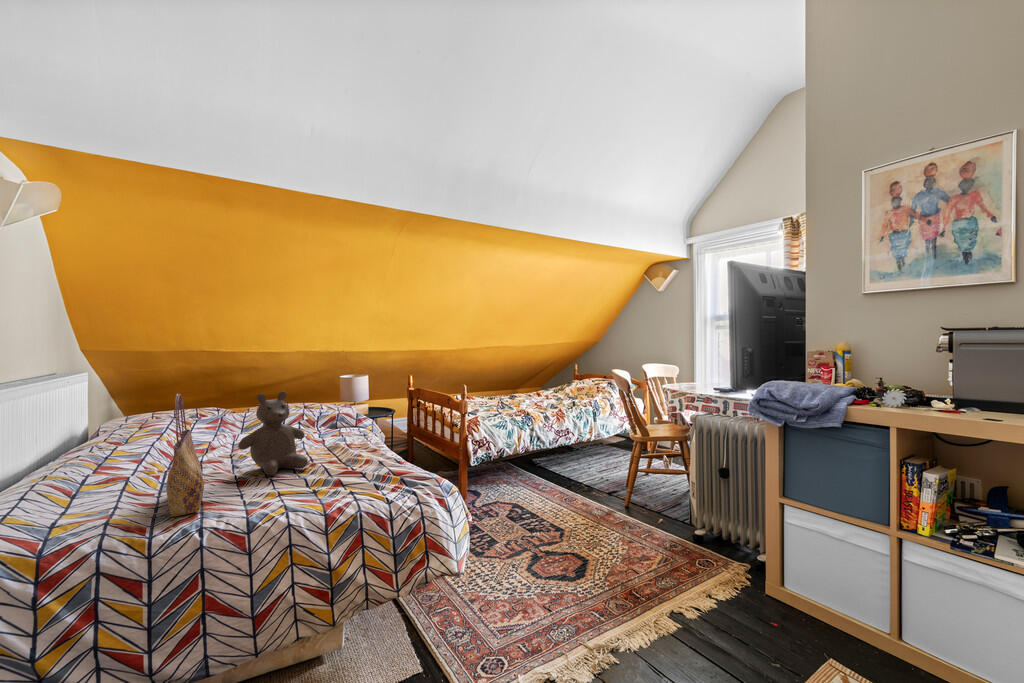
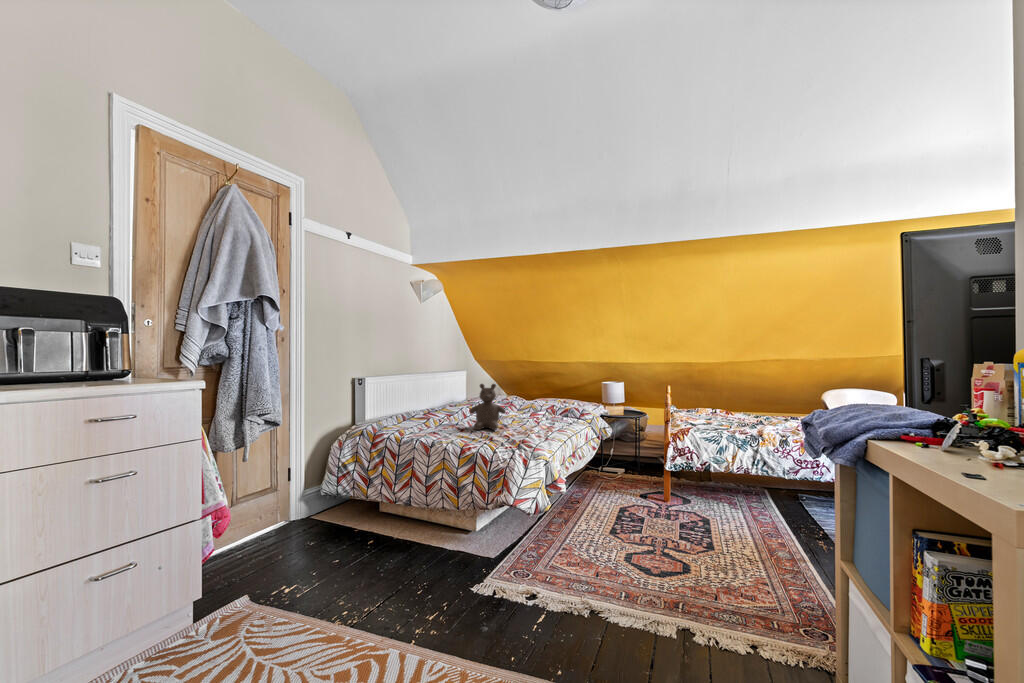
tote bag: present [166,394,204,517] -> none [417,379,445,435]

